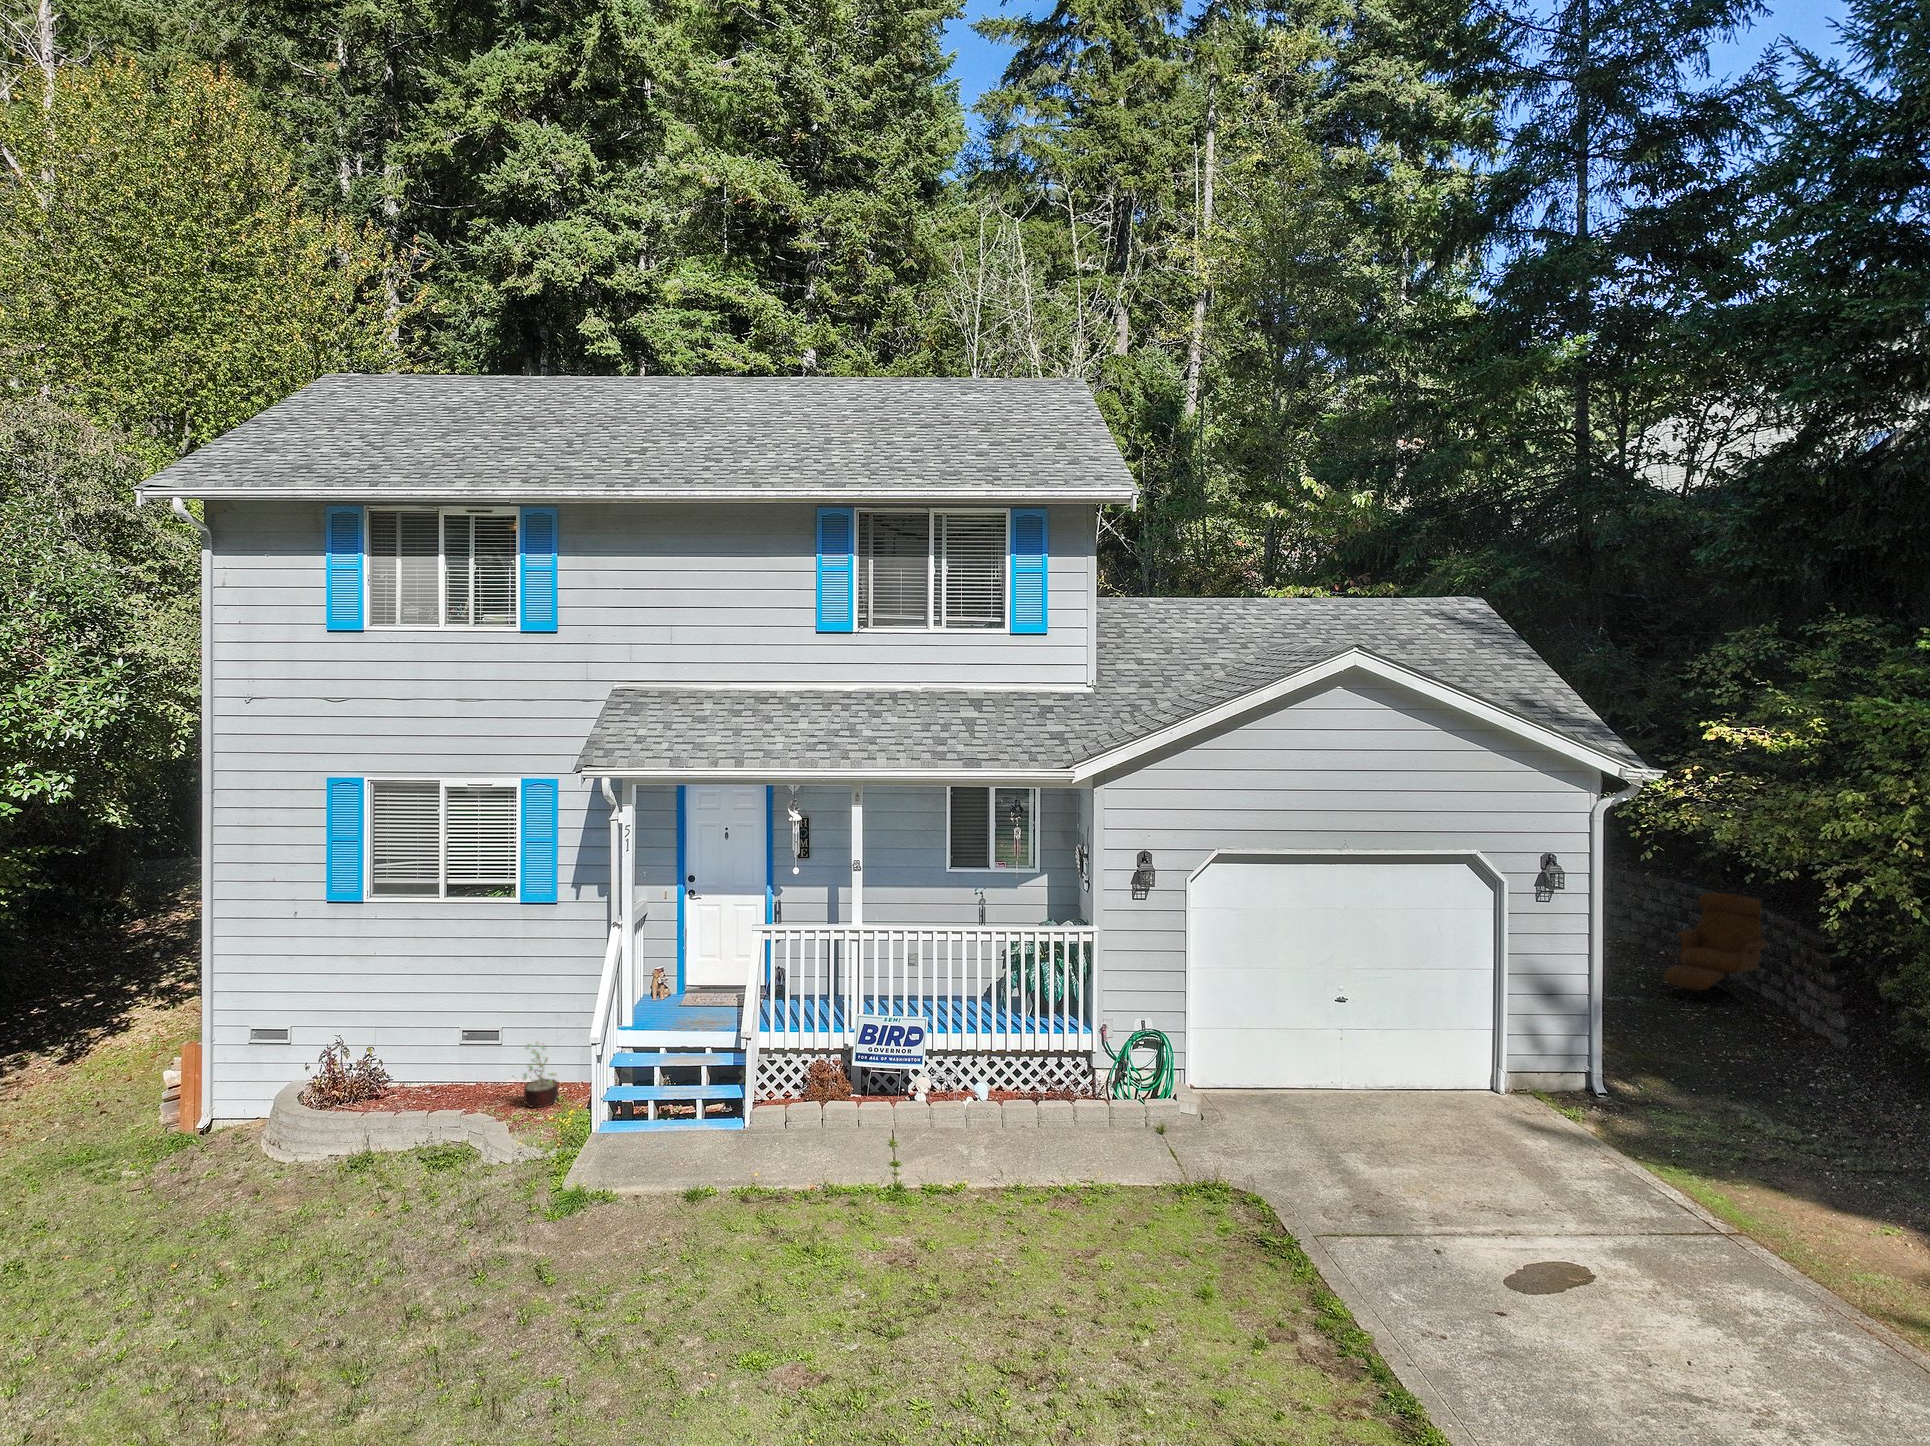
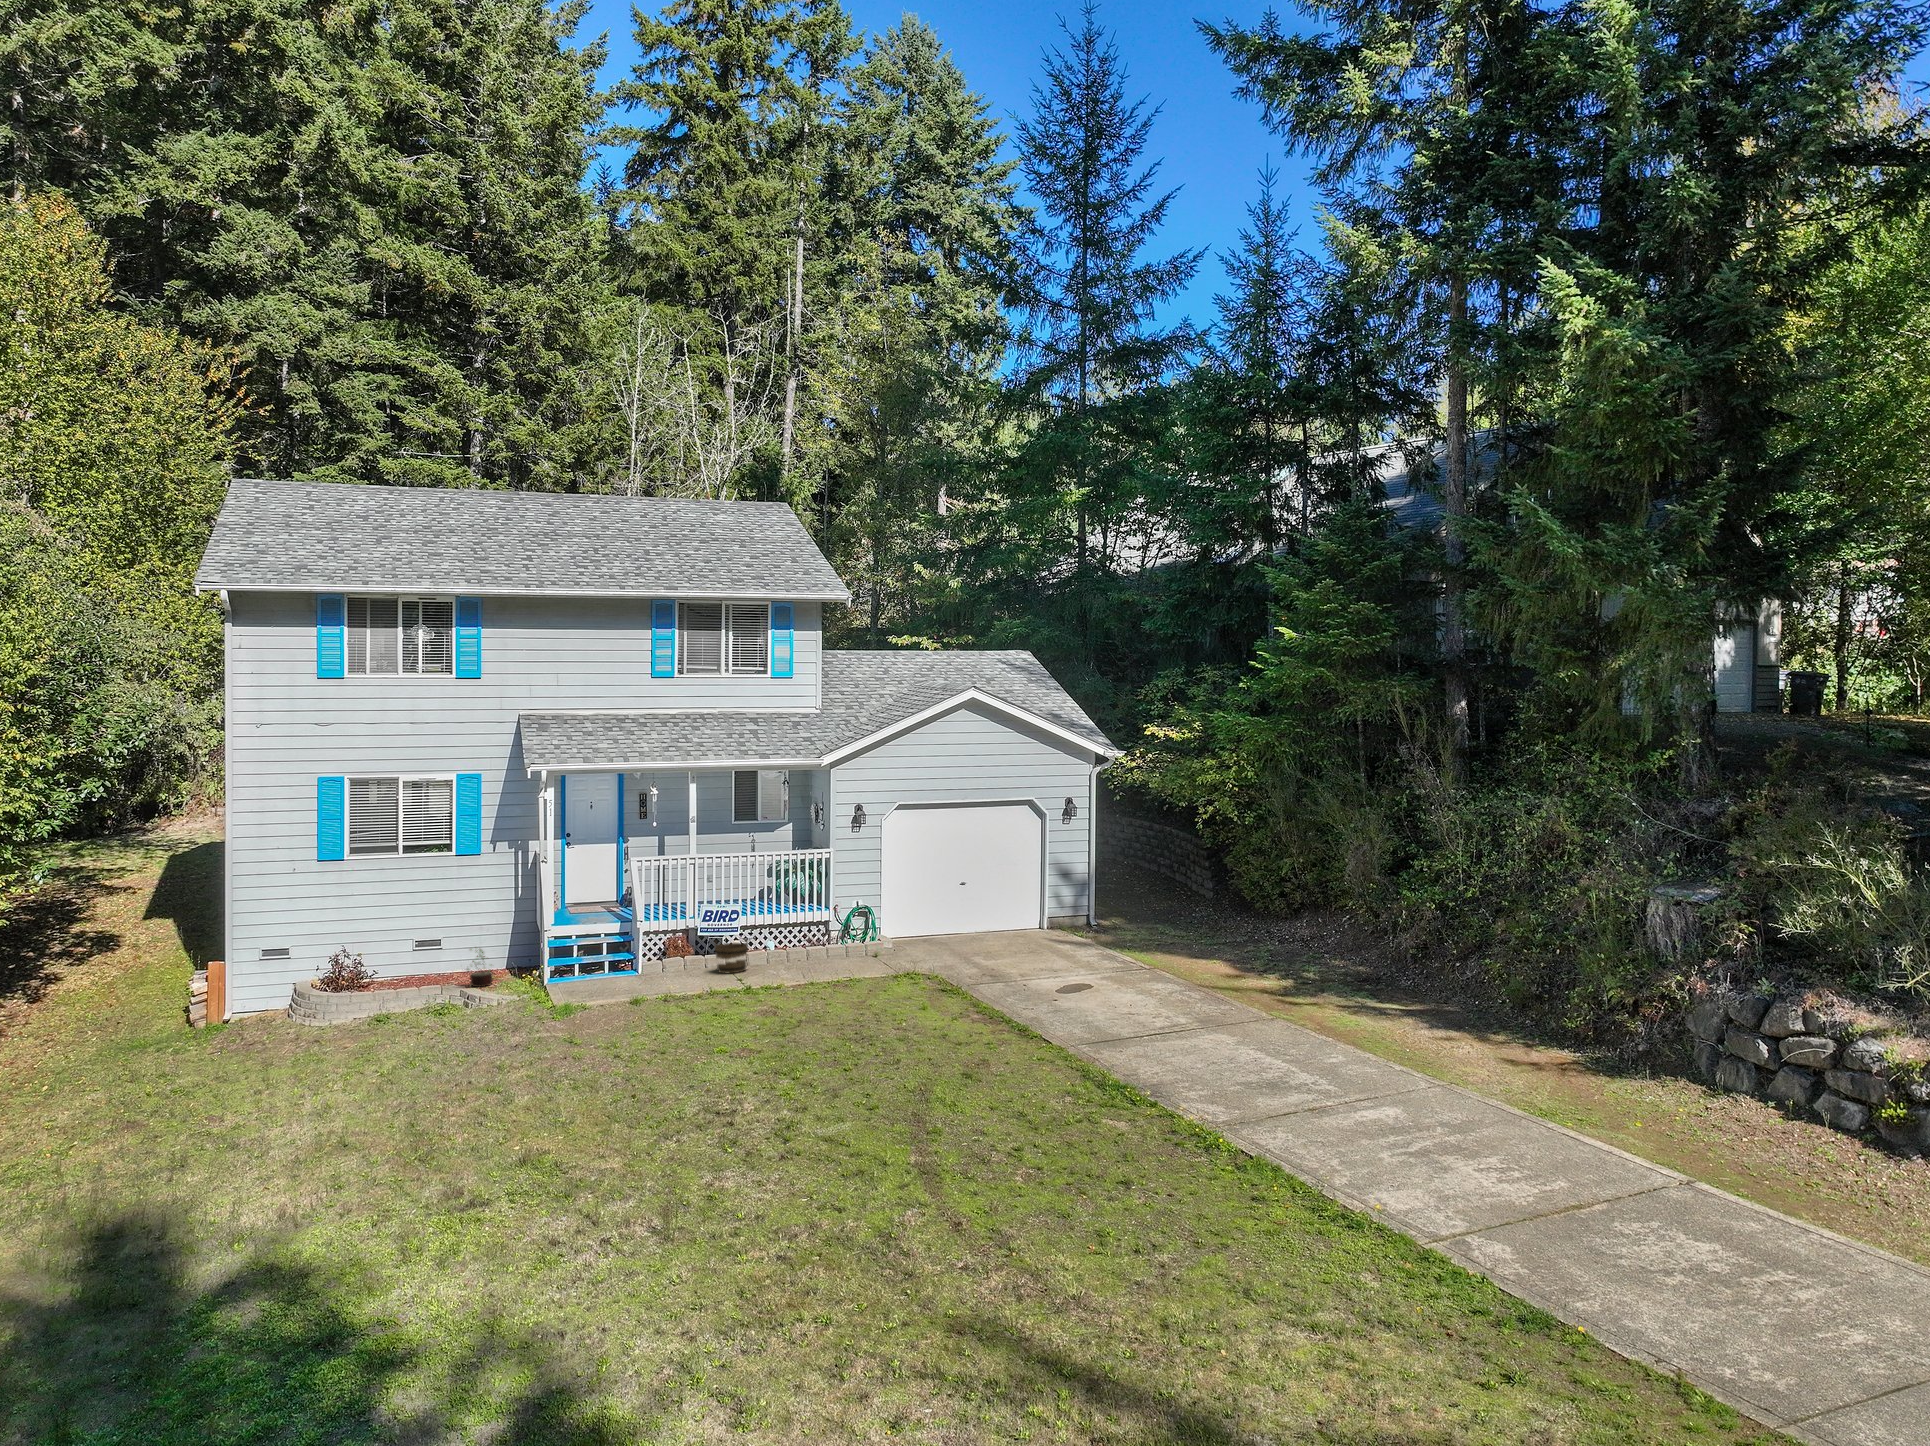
lounge chair: present [1663,893,1766,1002] -> none [1132,834,1185,896]
bucket: none [873,1077,929,1144] -> present [715,942,748,973]

